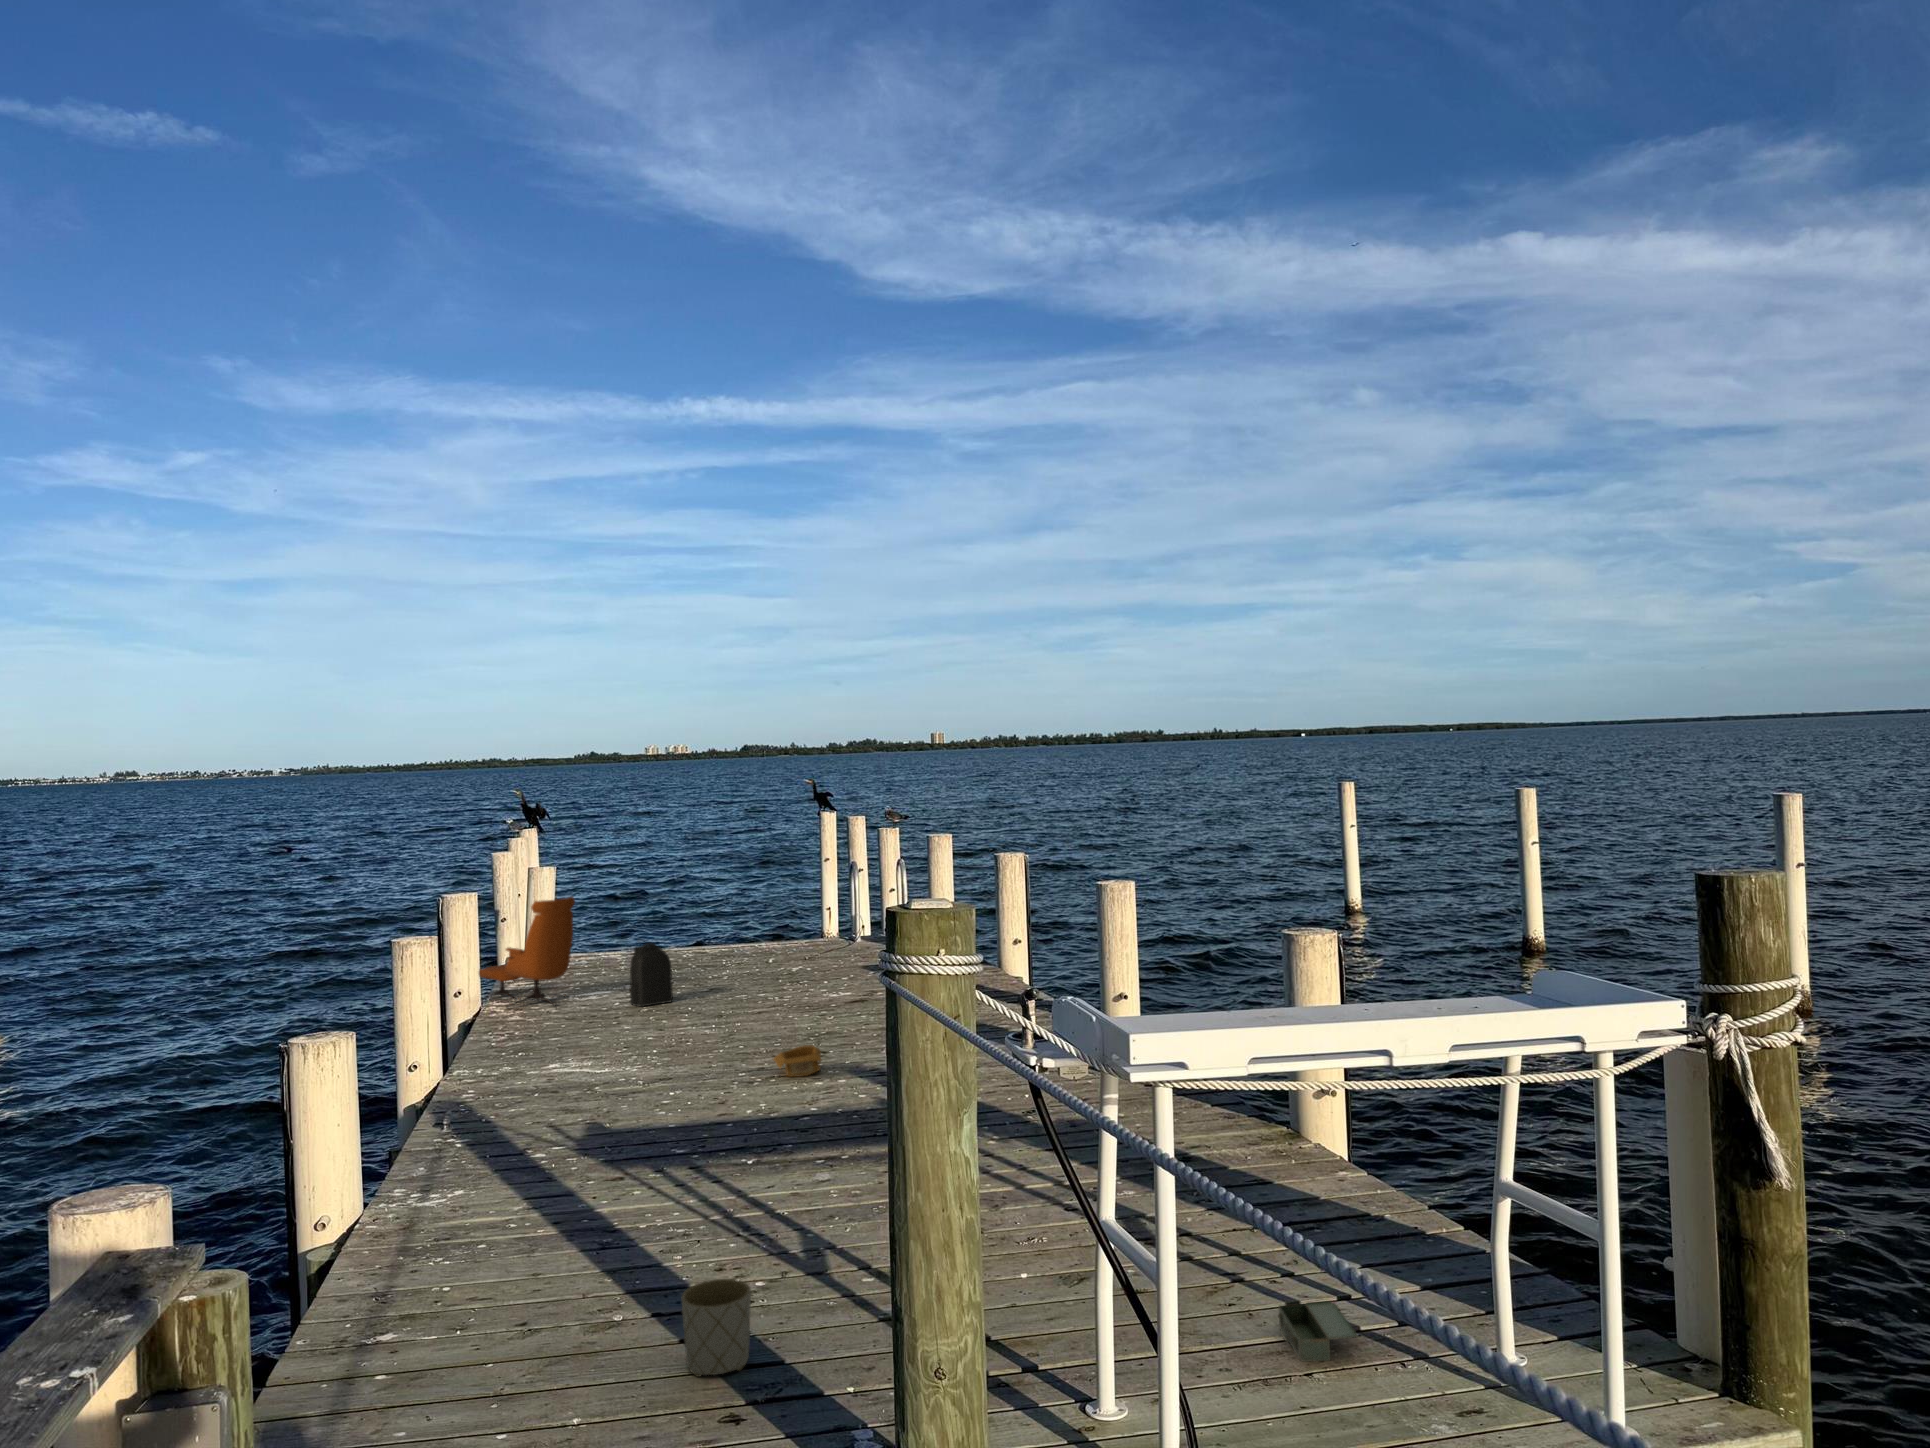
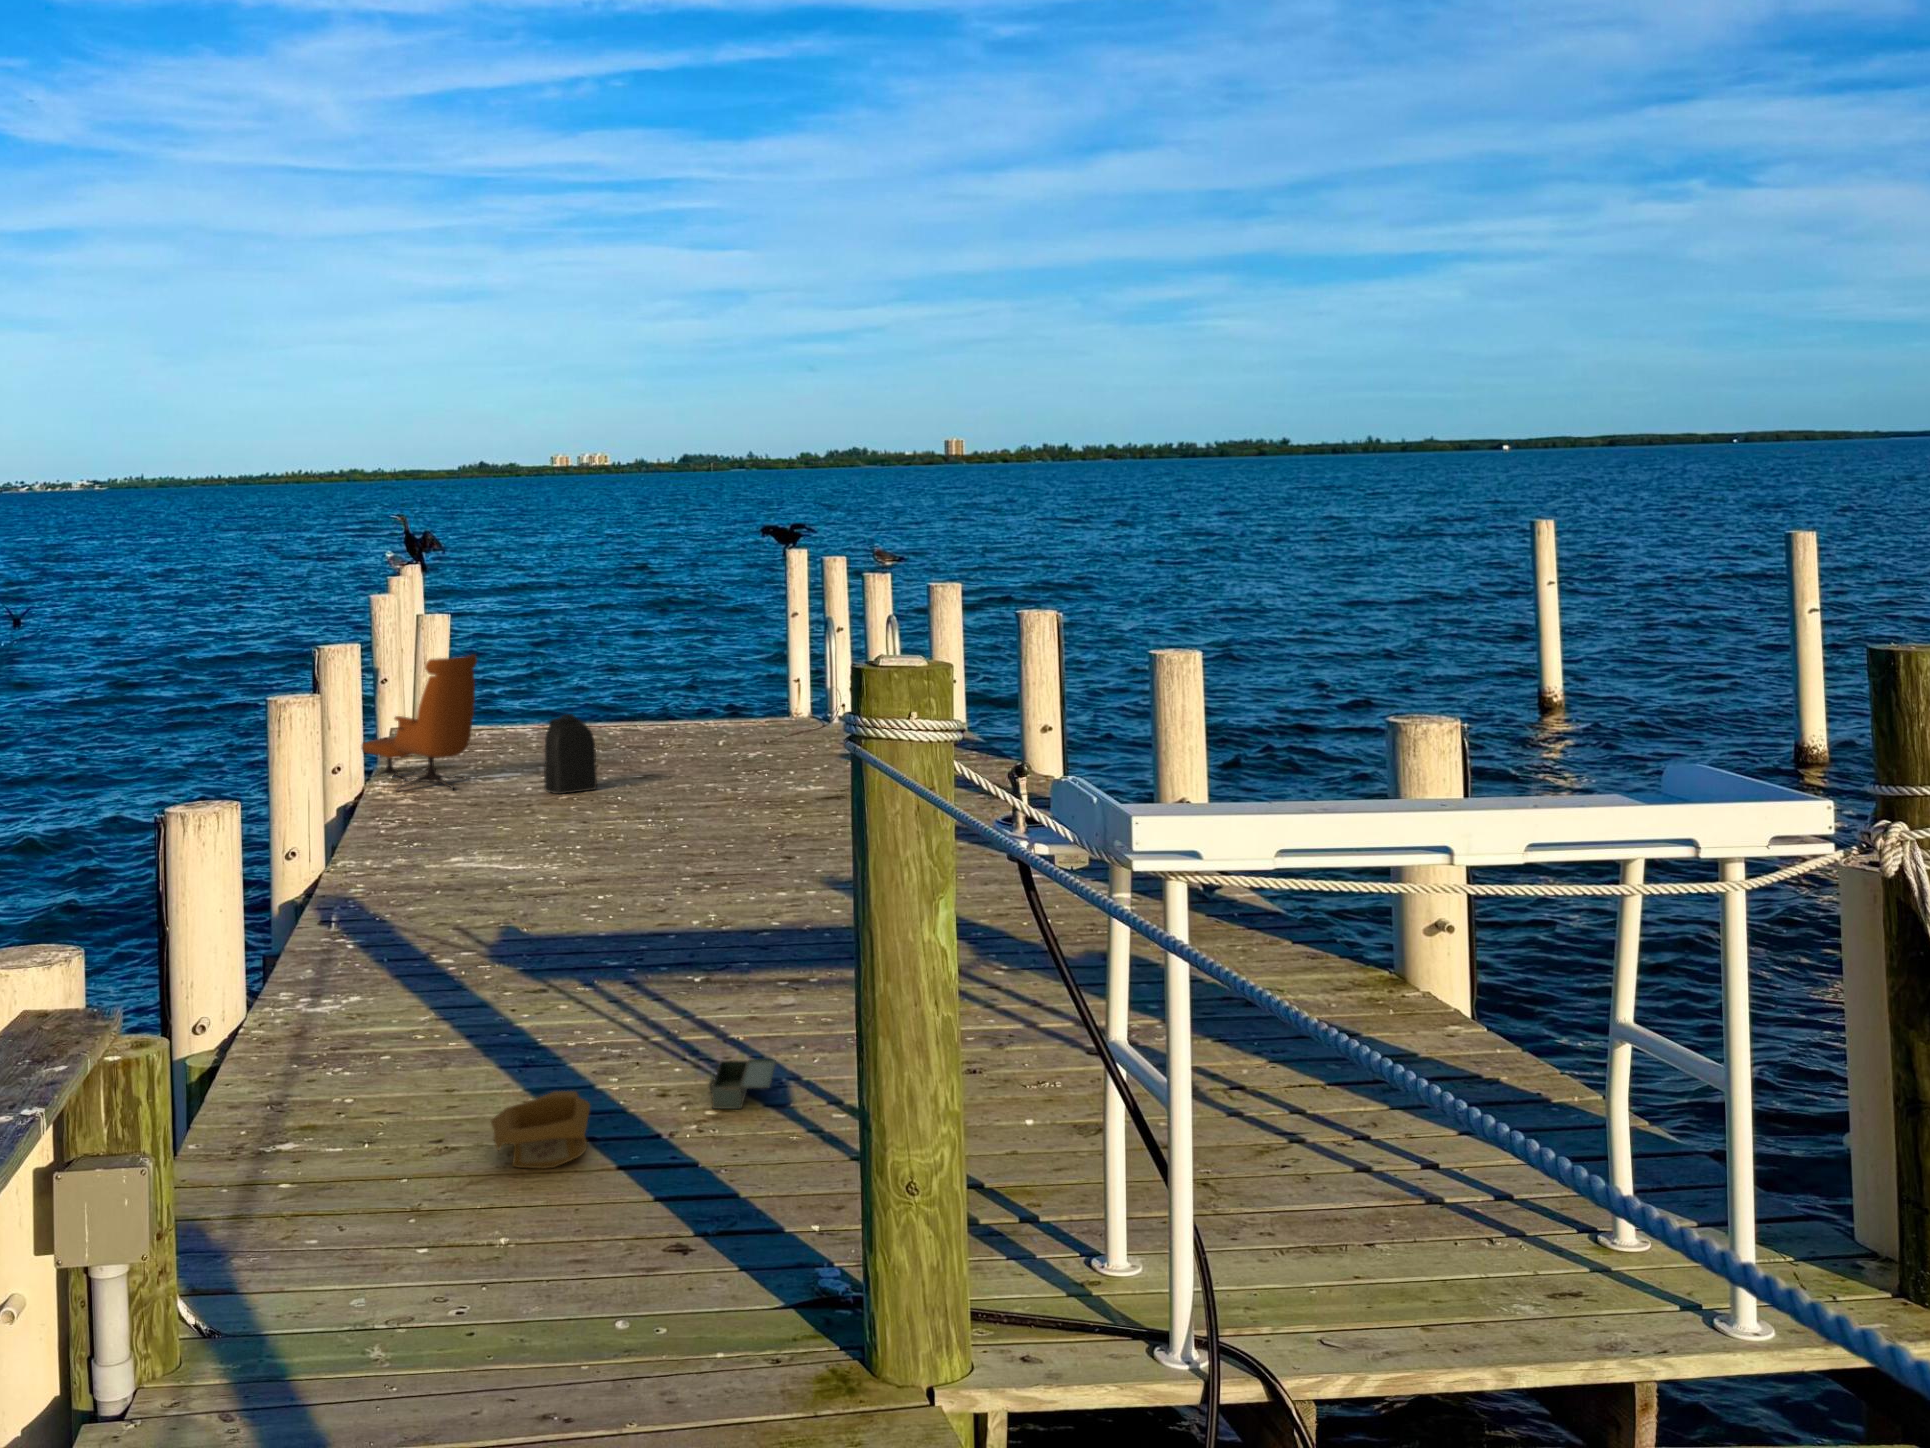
cardboard box: present [773,1045,822,1077] -> present [491,1091,590,1169]
planter: present [681,1279,751,1377] -> none [622,1097,700,1205]
toolbox: present [1278,1301,1358,1362] -> present [708,1059,776,1109]

